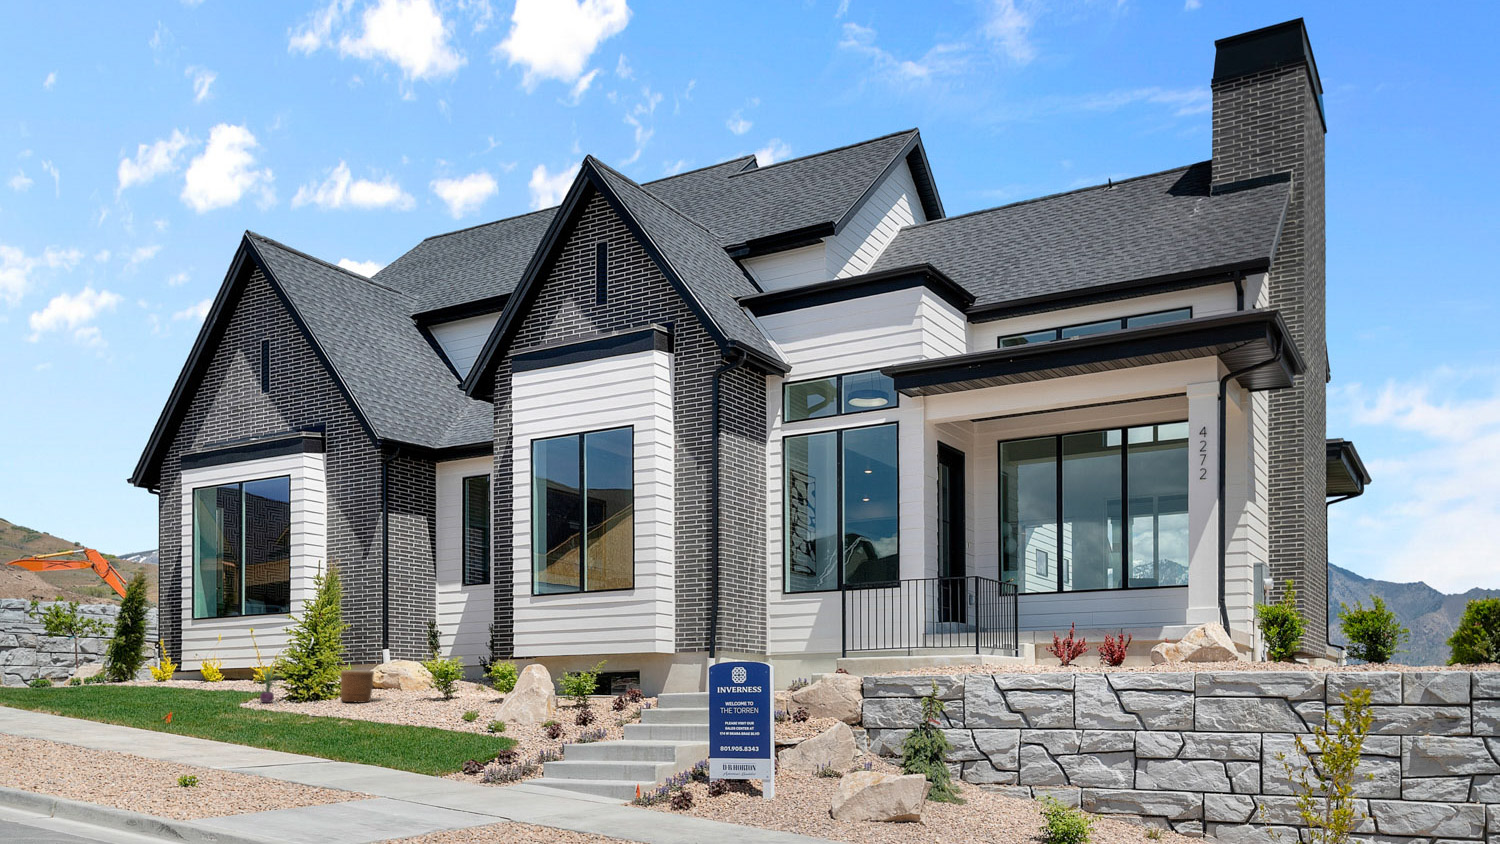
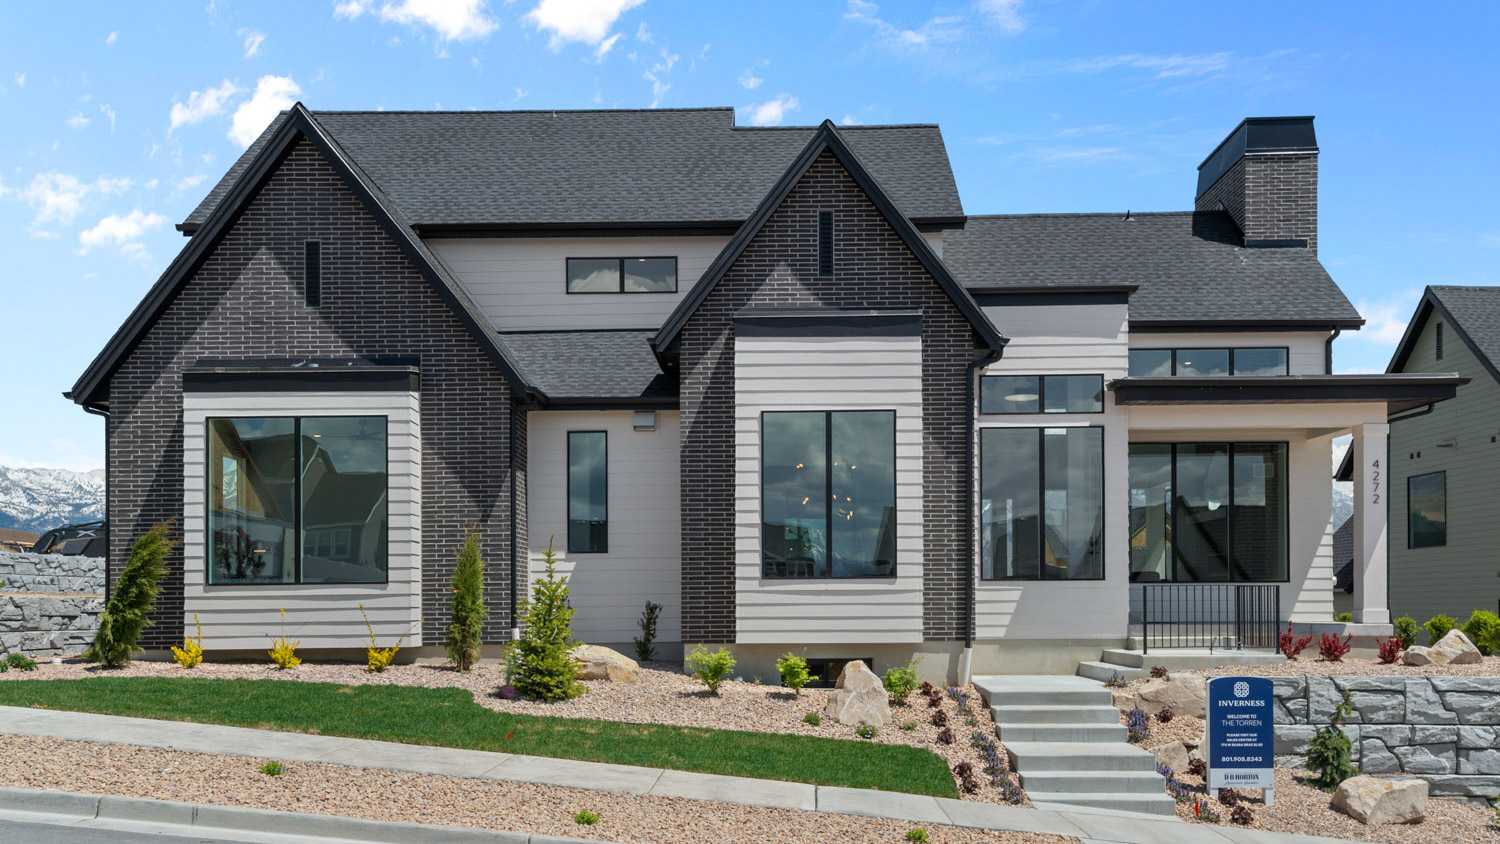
woven basket: present [340,670,374,703] -> none [572,656,609,694]

